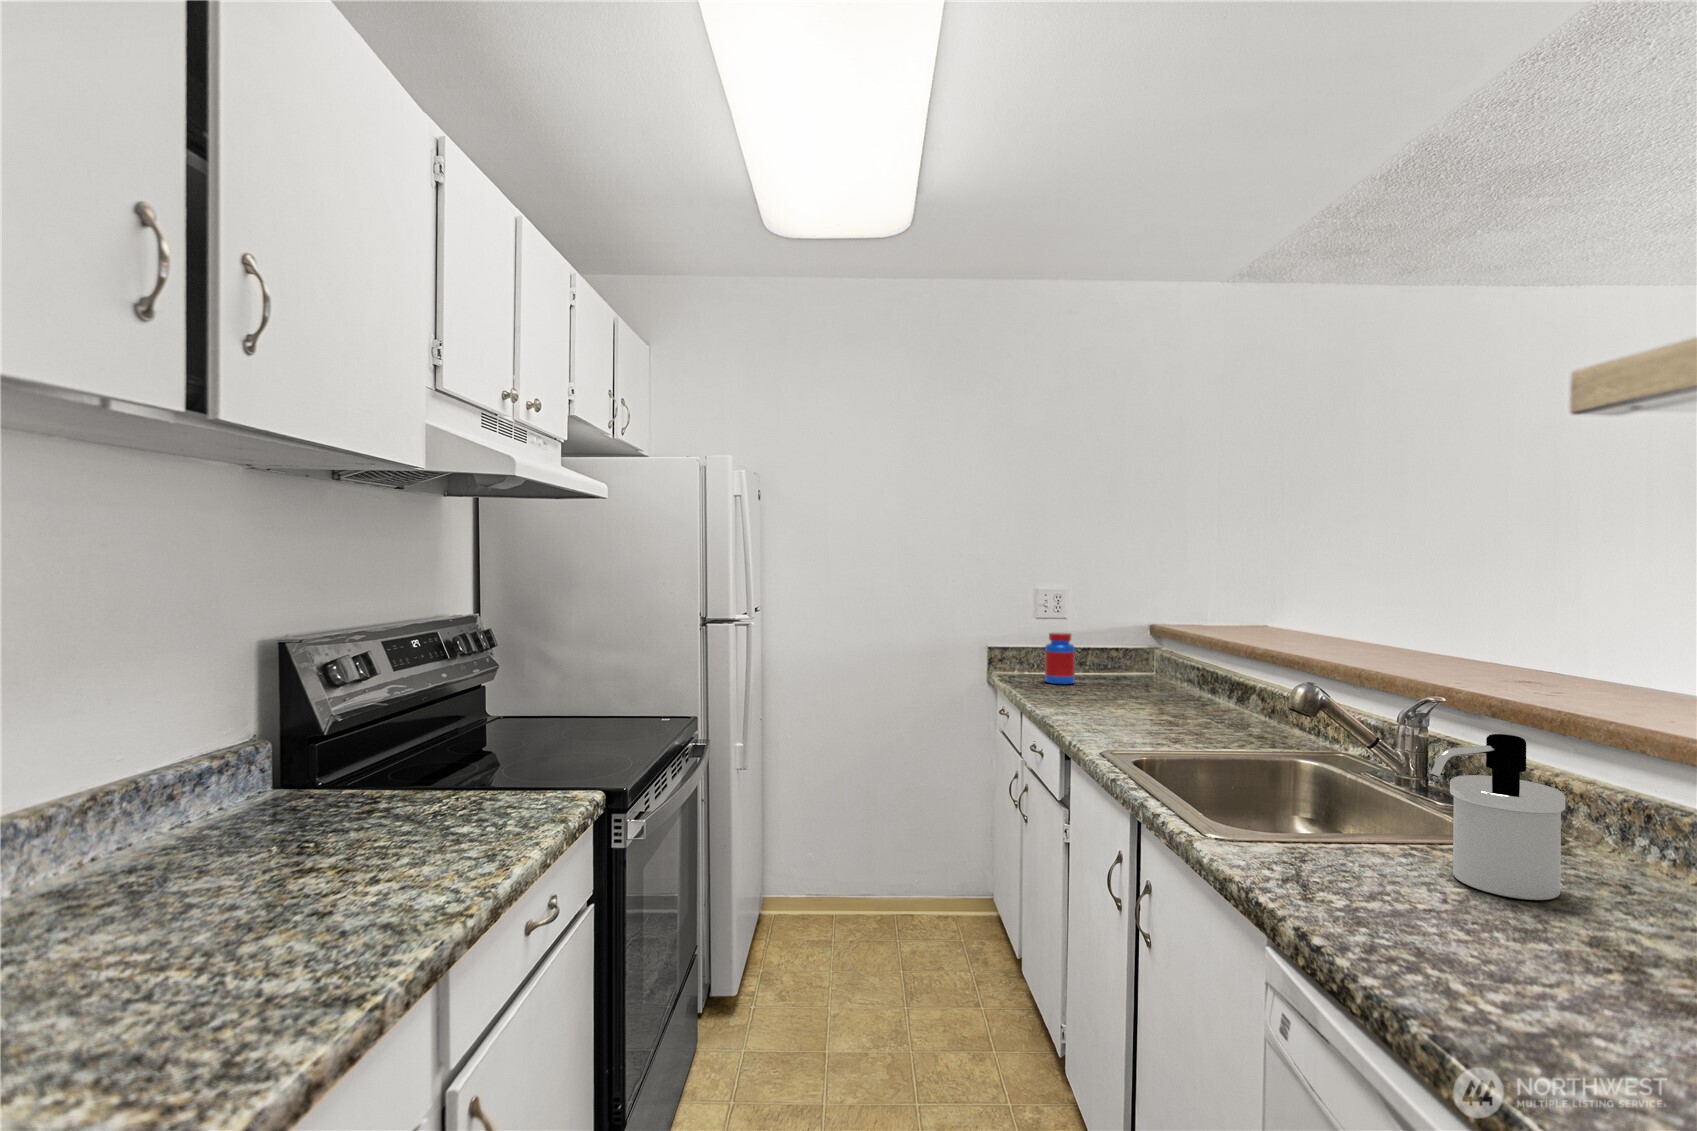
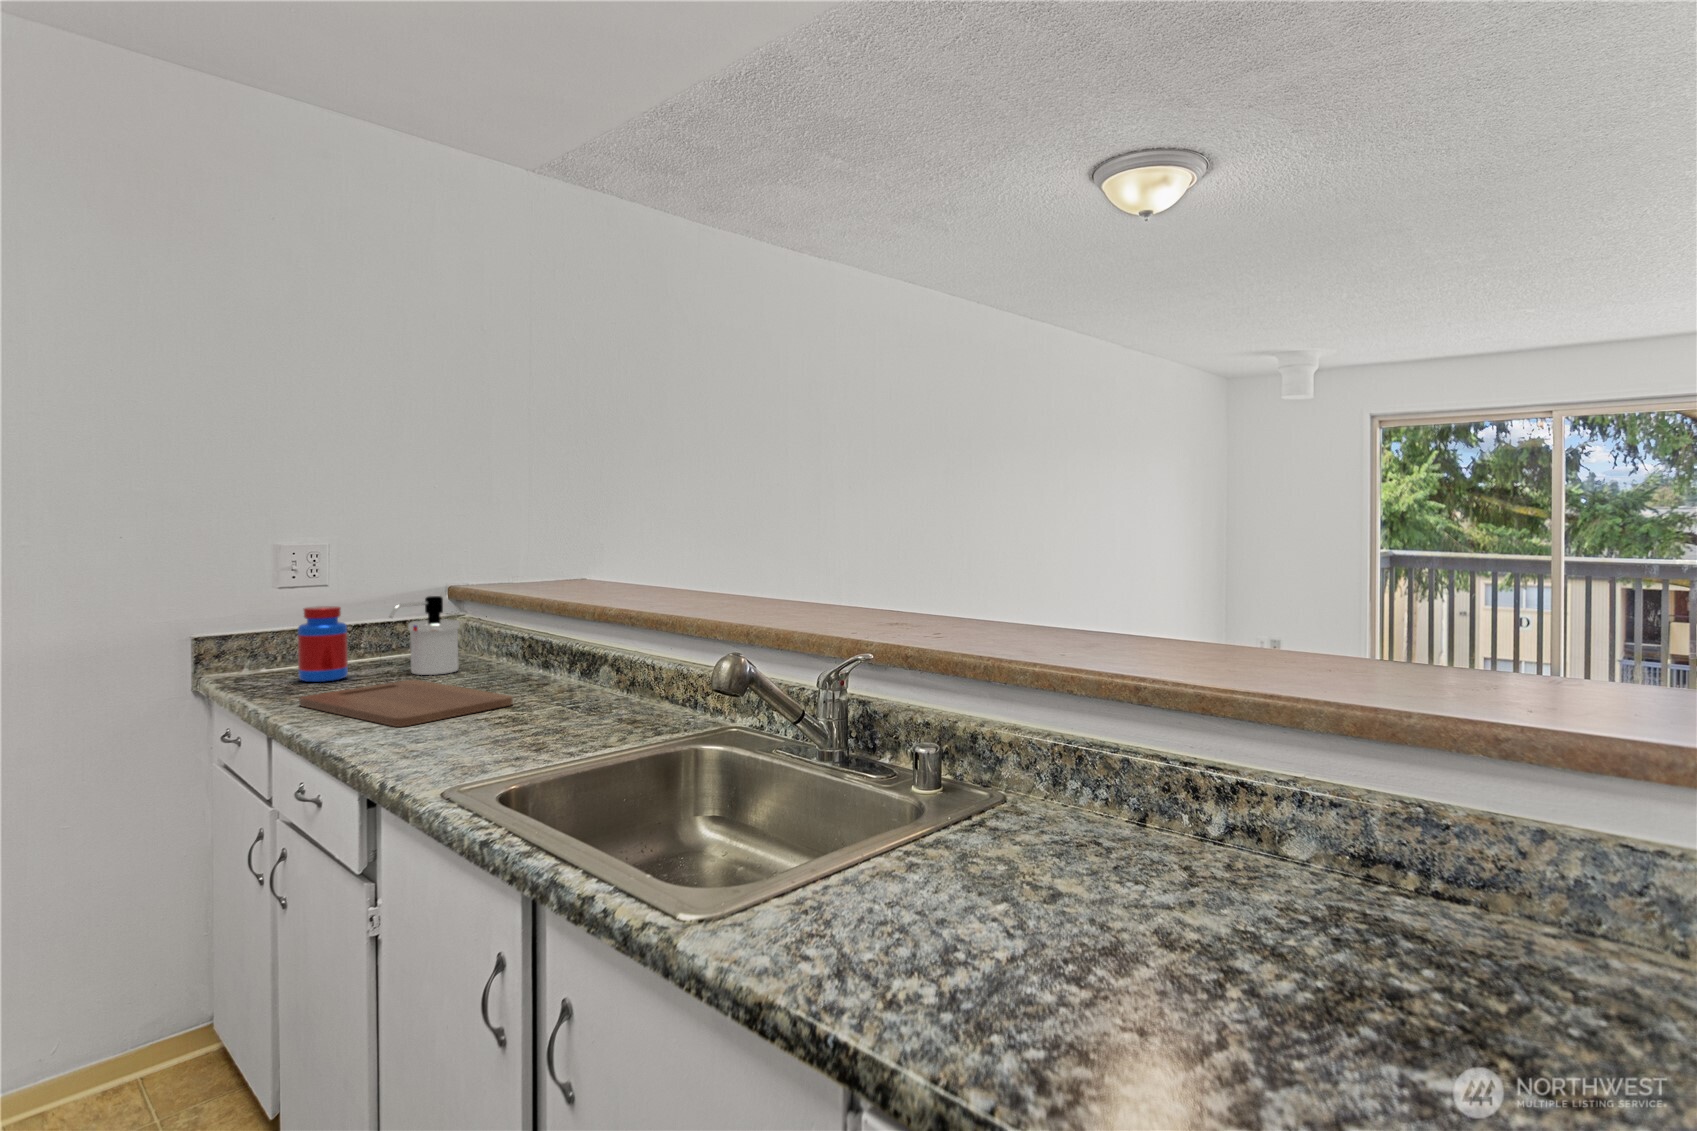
cutting board: none [1041,689,1176,716] -> present [300,680,513,727]
soap dispenser: present [1431,734,1565,900] -> present [389,596,460,675]

